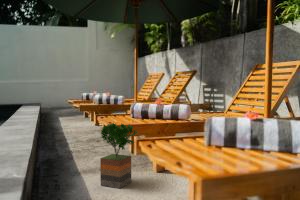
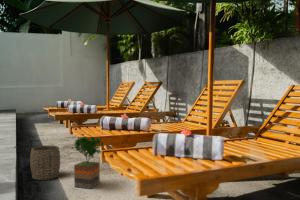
woven basket: none [48,135,84,176] -> present [30,146,60,180]

